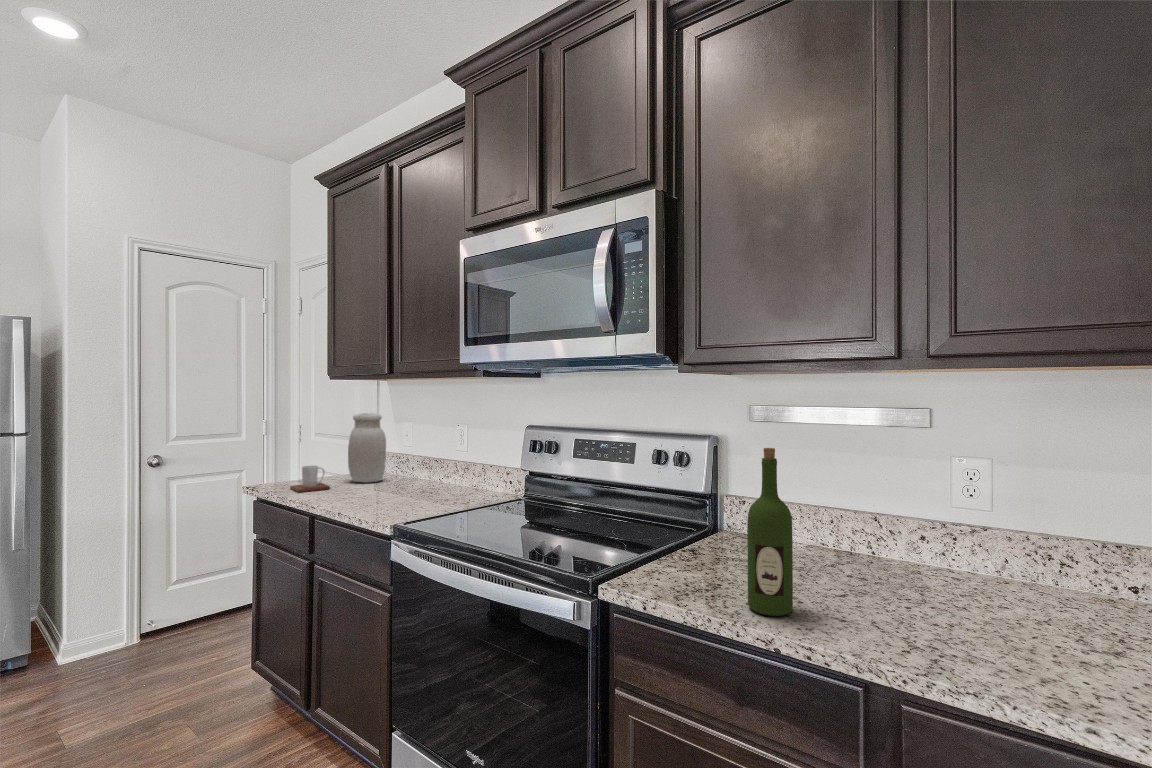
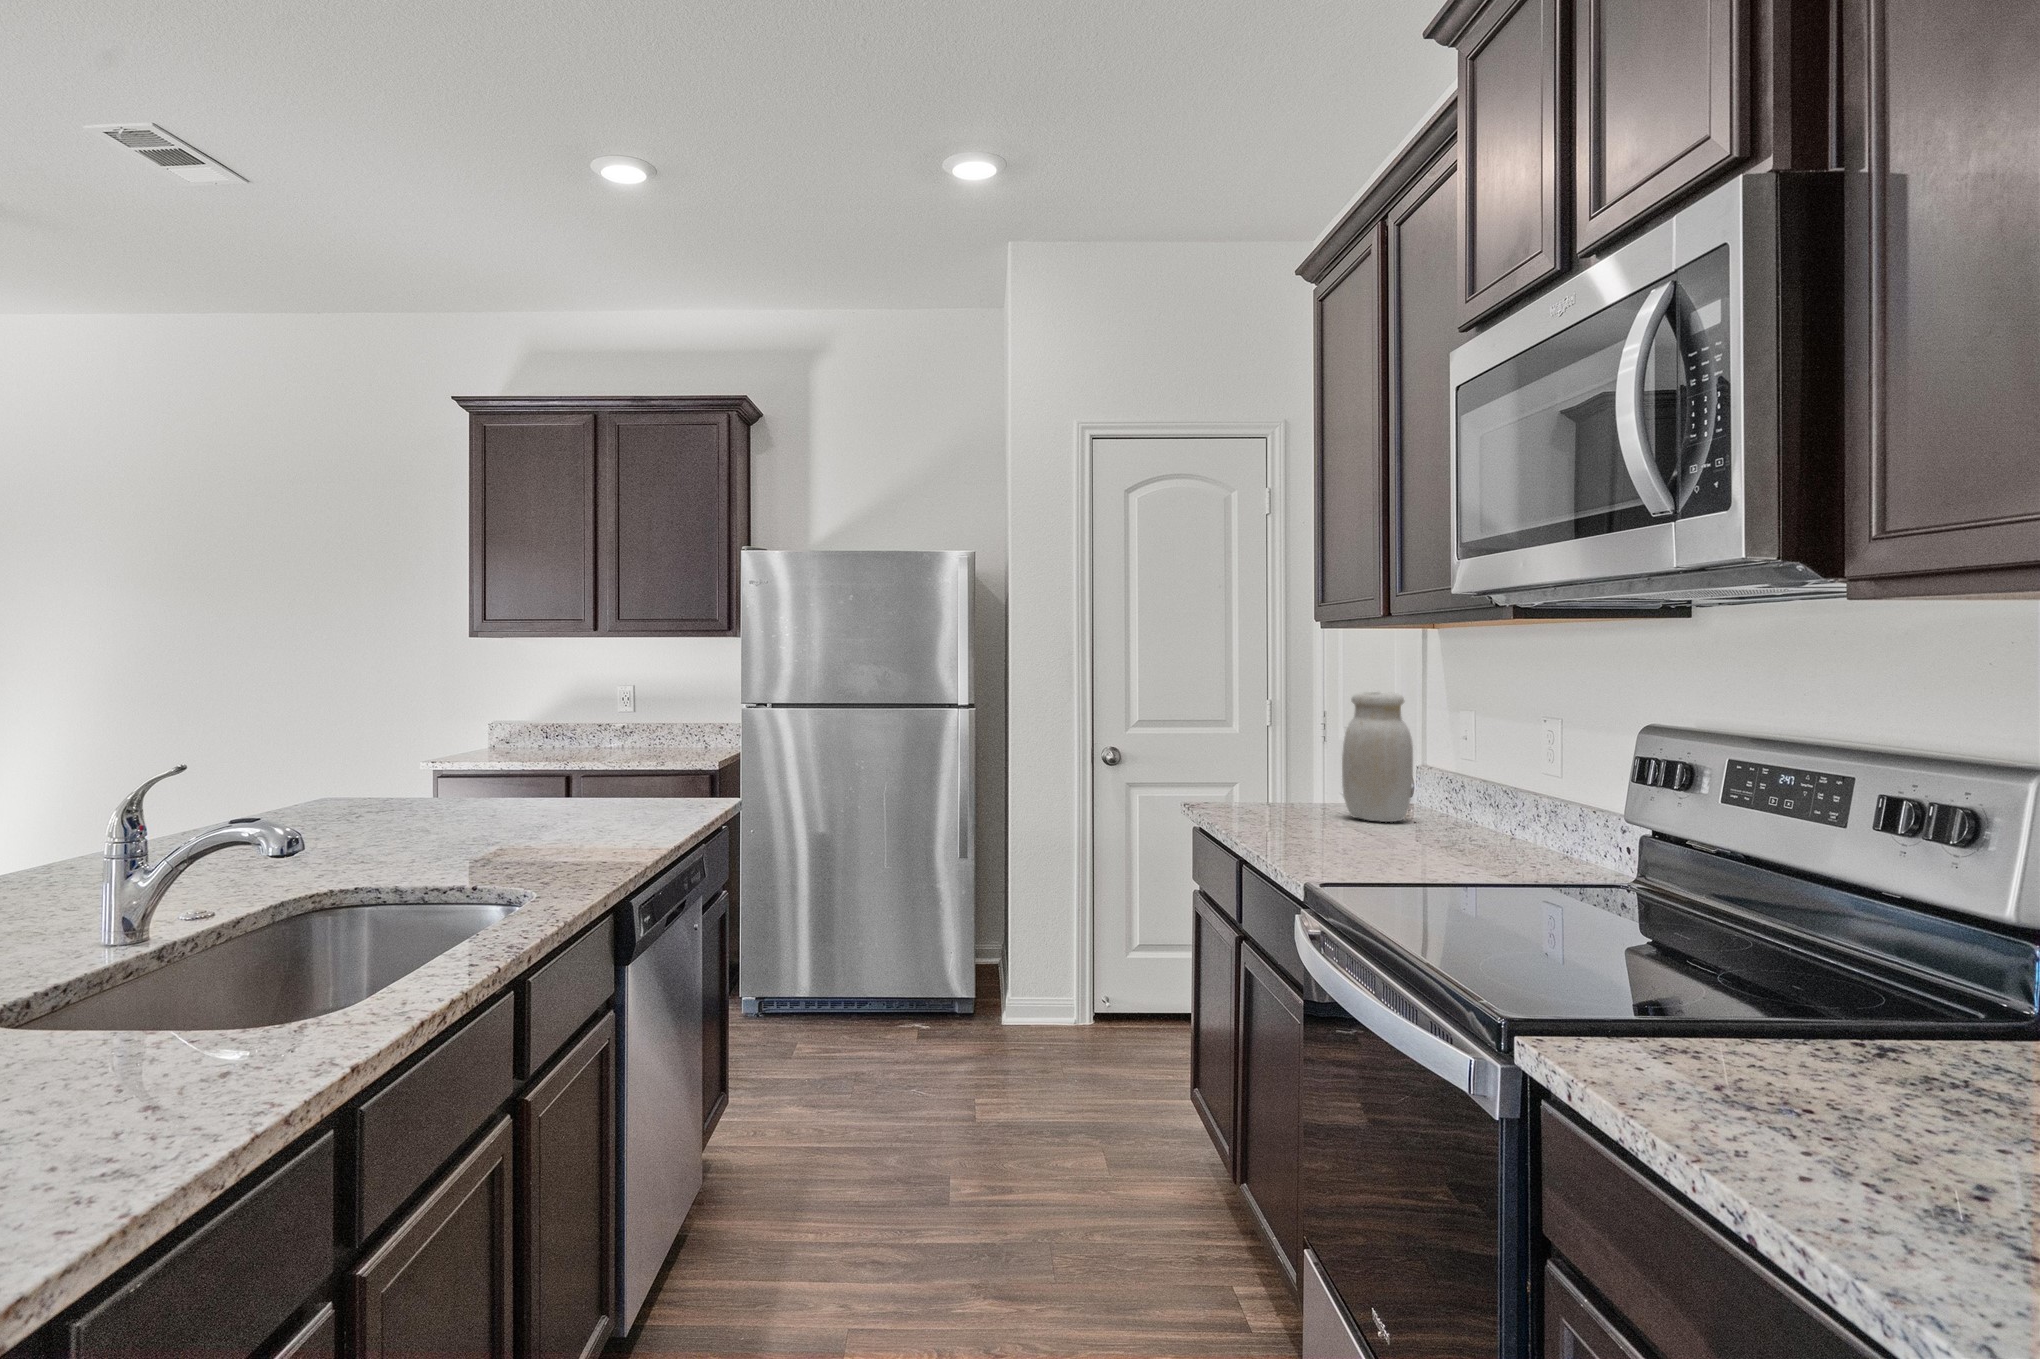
wine bottle: present [747,448,793,616] -> none [1778,773,1908,1194]
mug: present [290,466,330,492] -> none [1242,778,1298,822]

